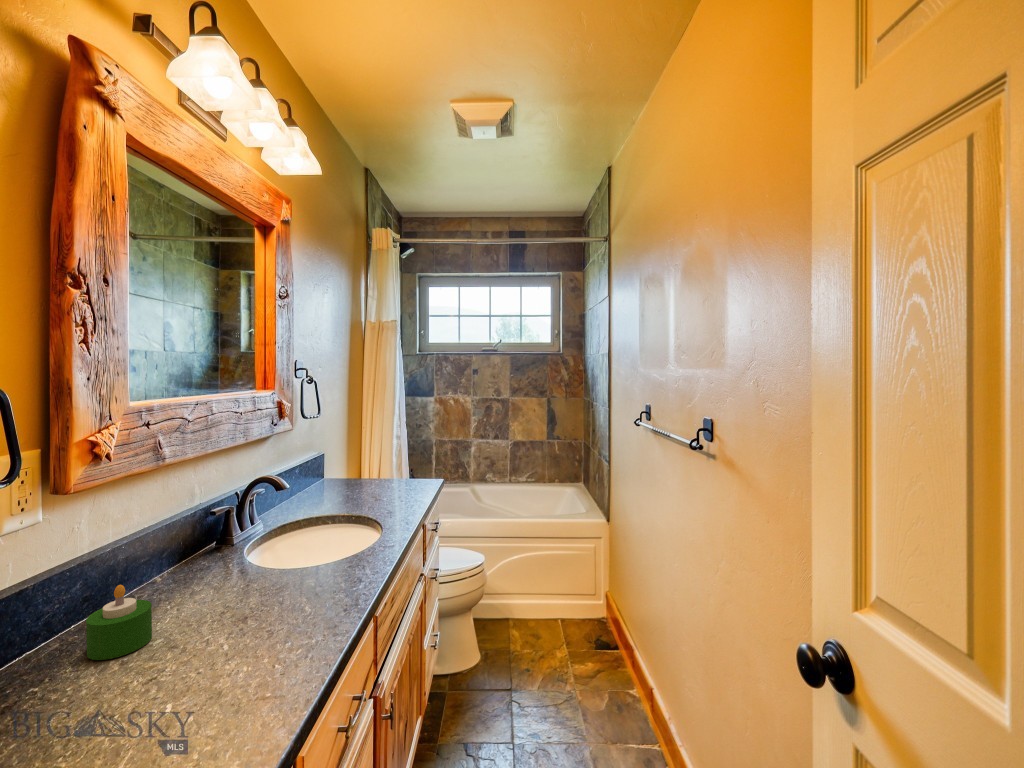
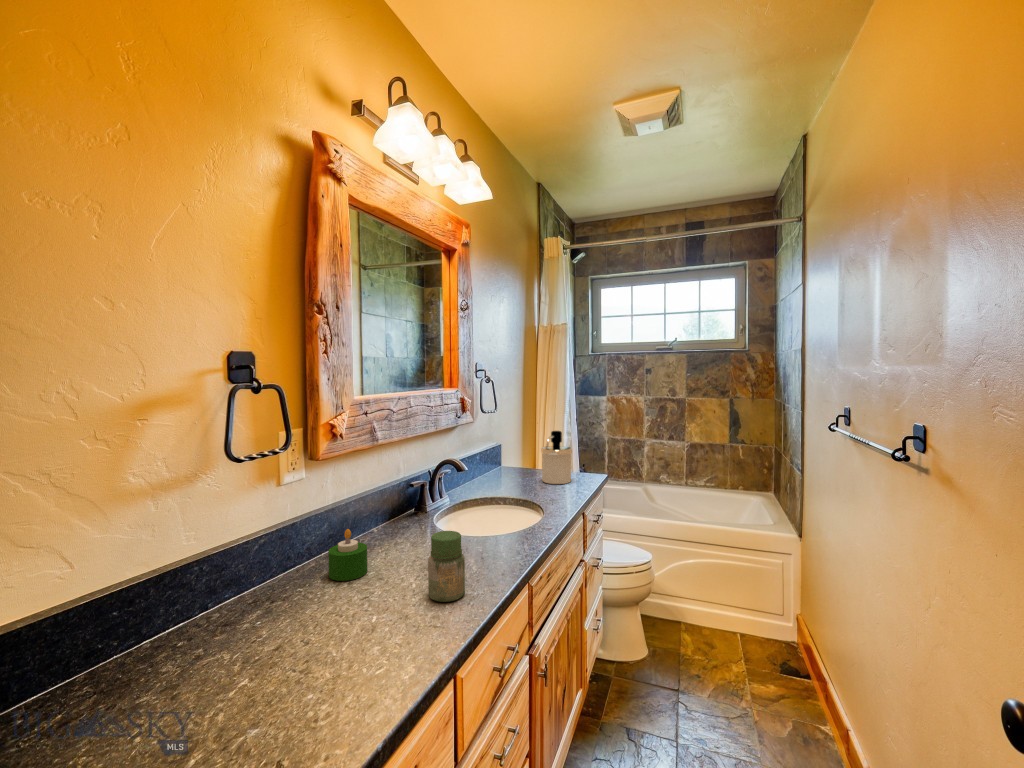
soap dispenser: none [375,435,408,493] -> present [541,431,572,484]
jar: none [248,568,299,662] -> present [428,531,465,602]

